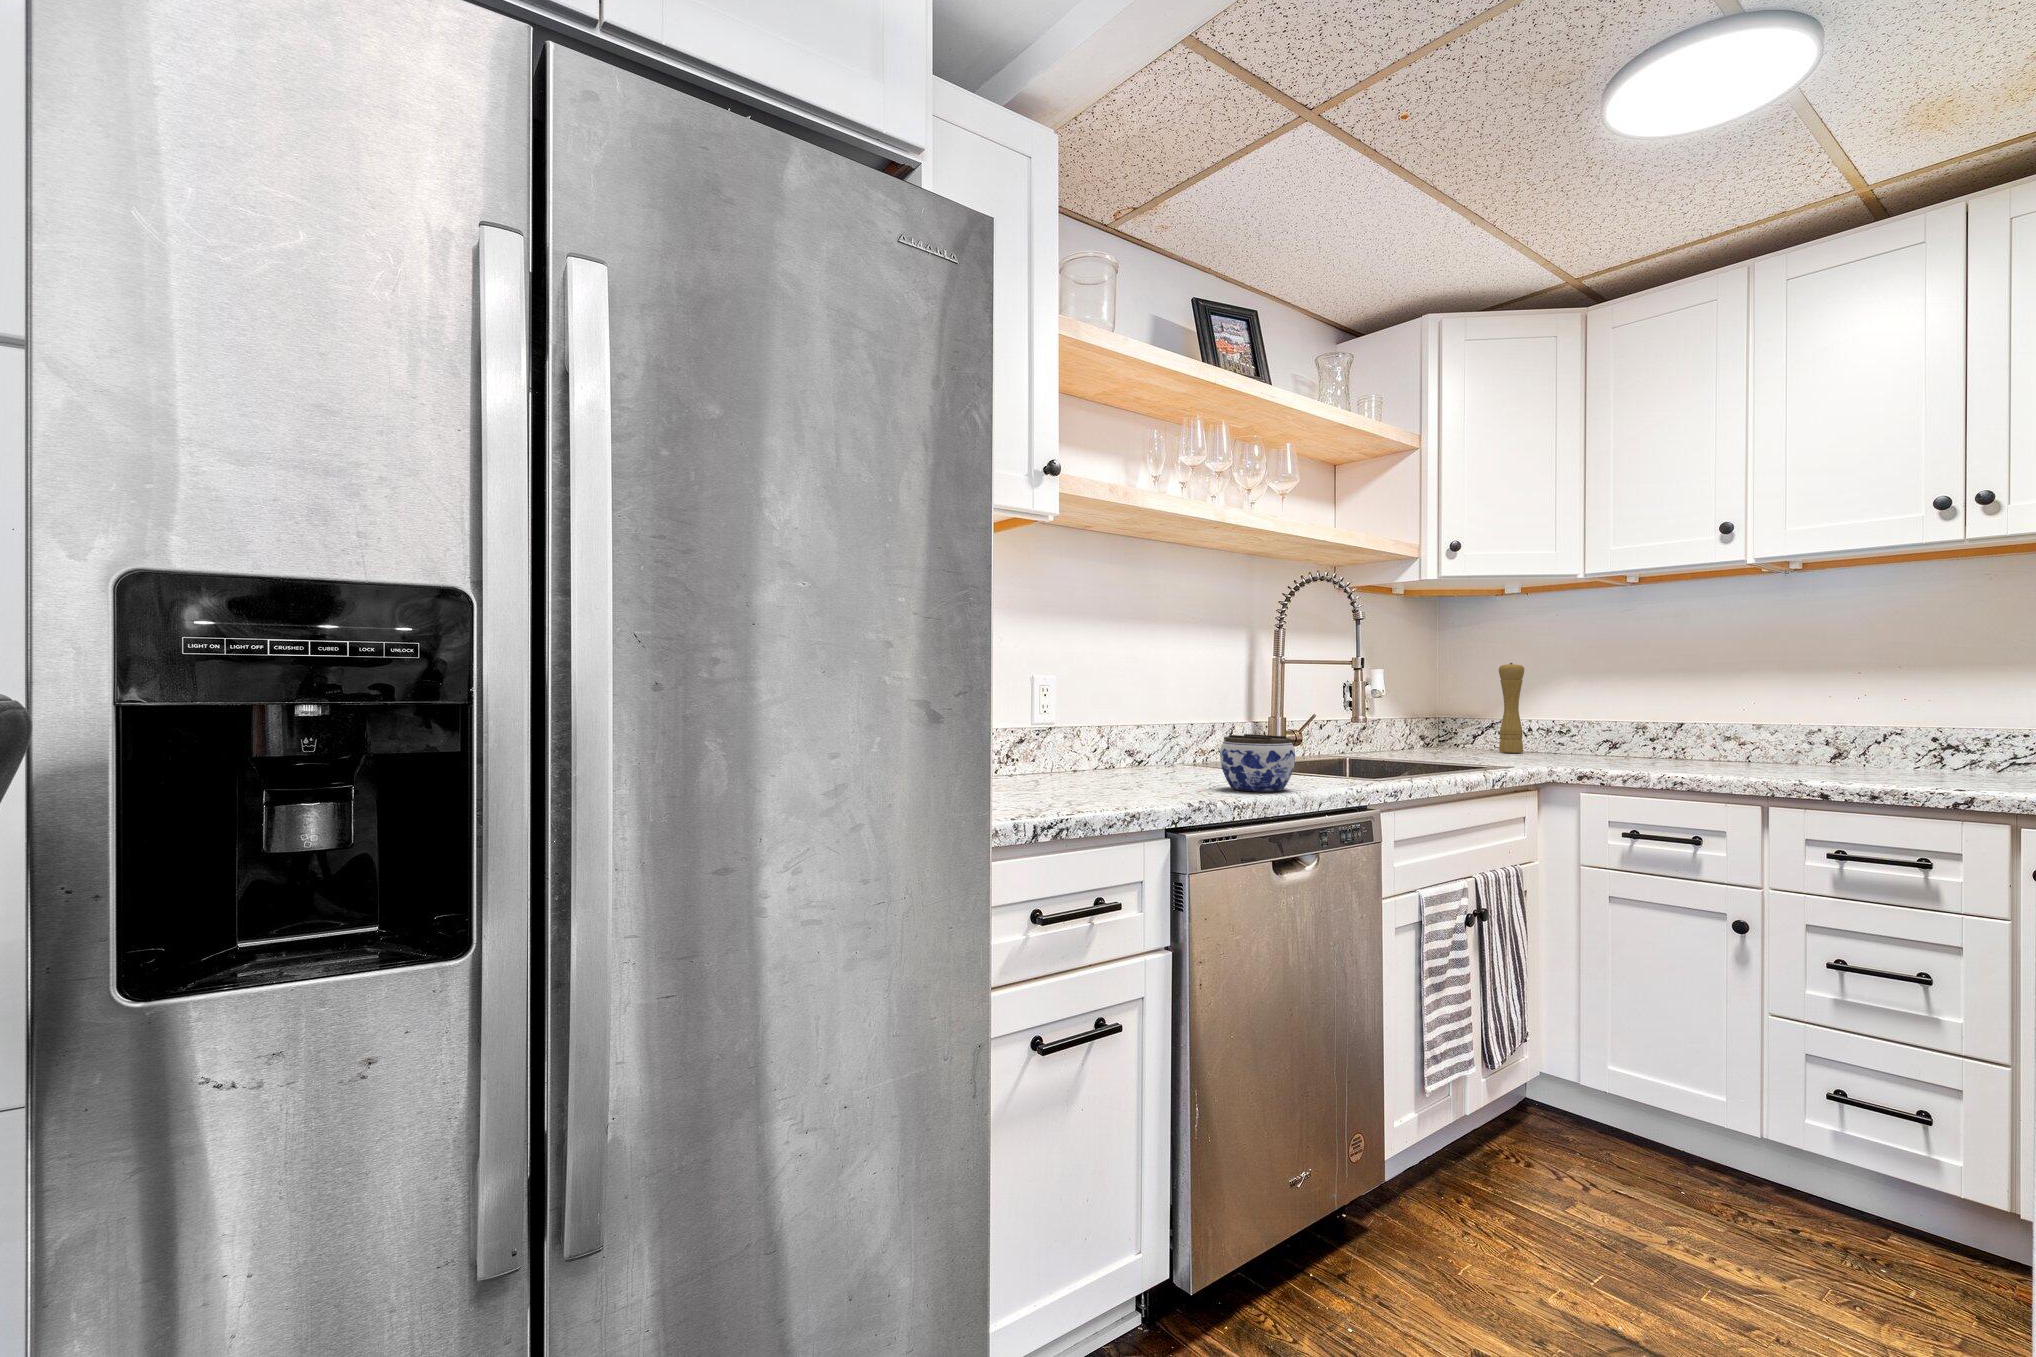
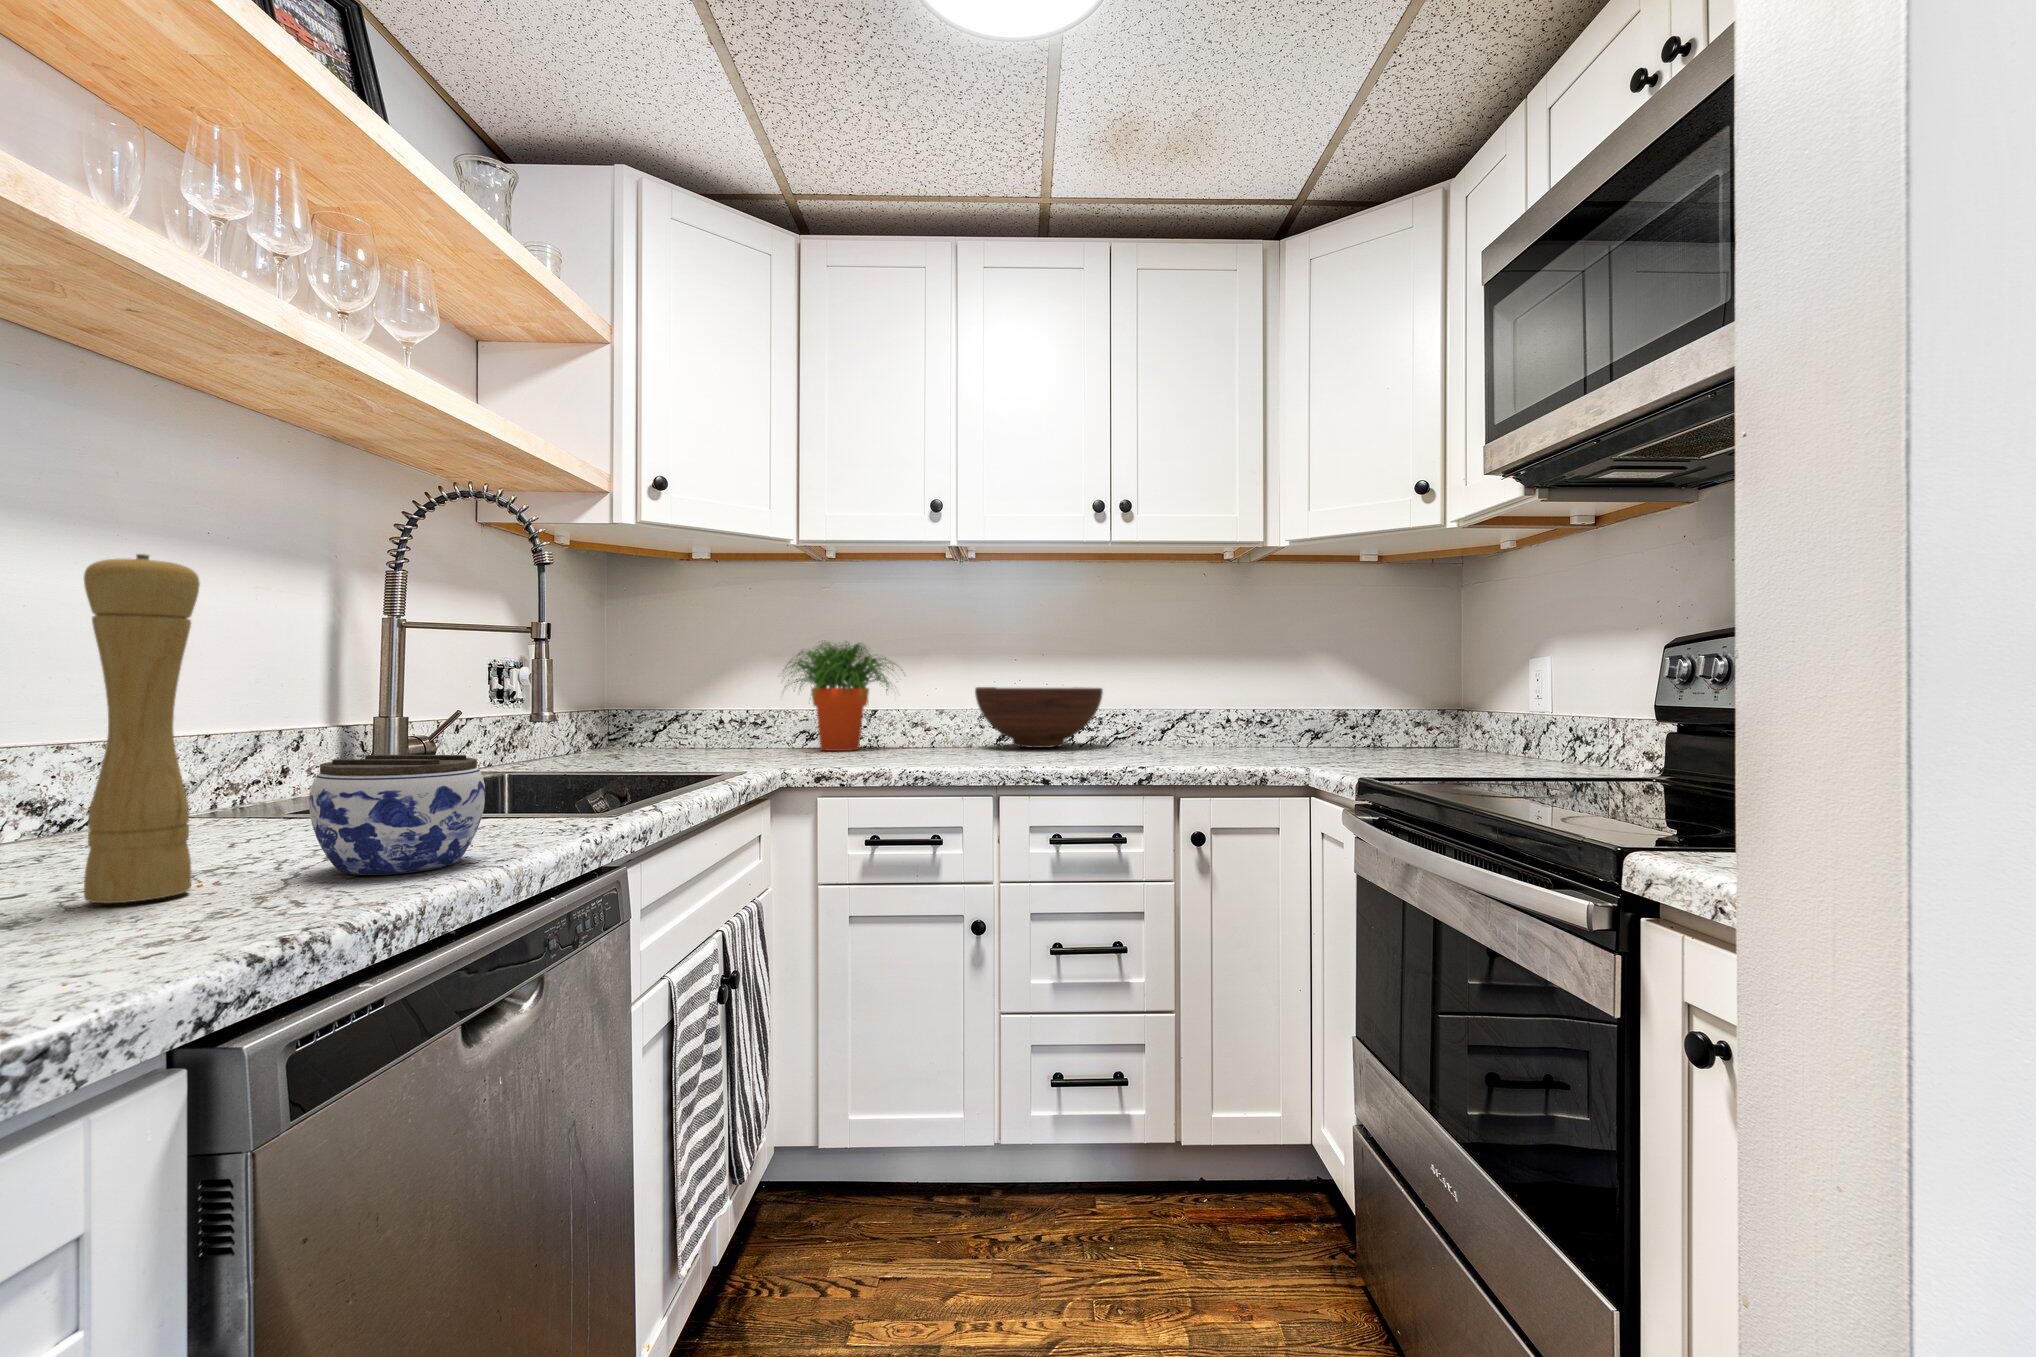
potted plant: none [1575,659,1715,760] -> present [783,641,903,751]
pepper mill: present [1499,663,1524,753] -> present [84,554,200,903]
fruit bowl: none [1795,704,1981,770] -> present [975,687,1103,748]

